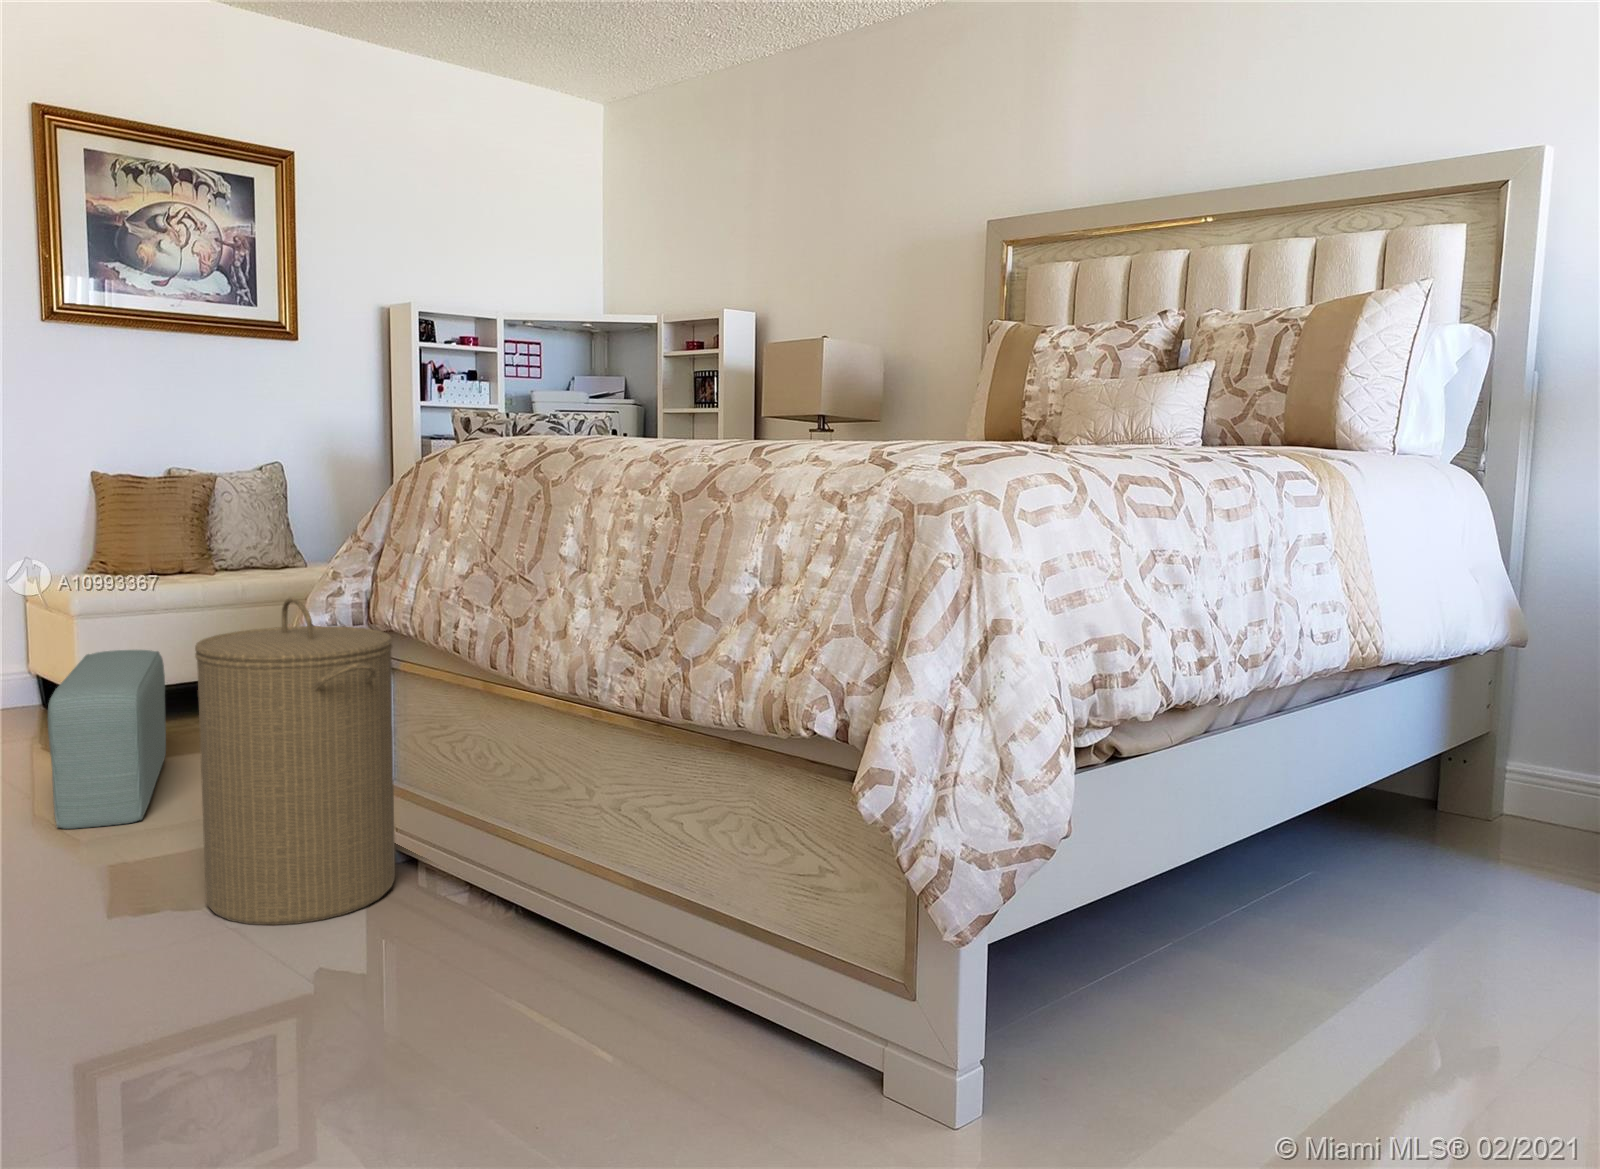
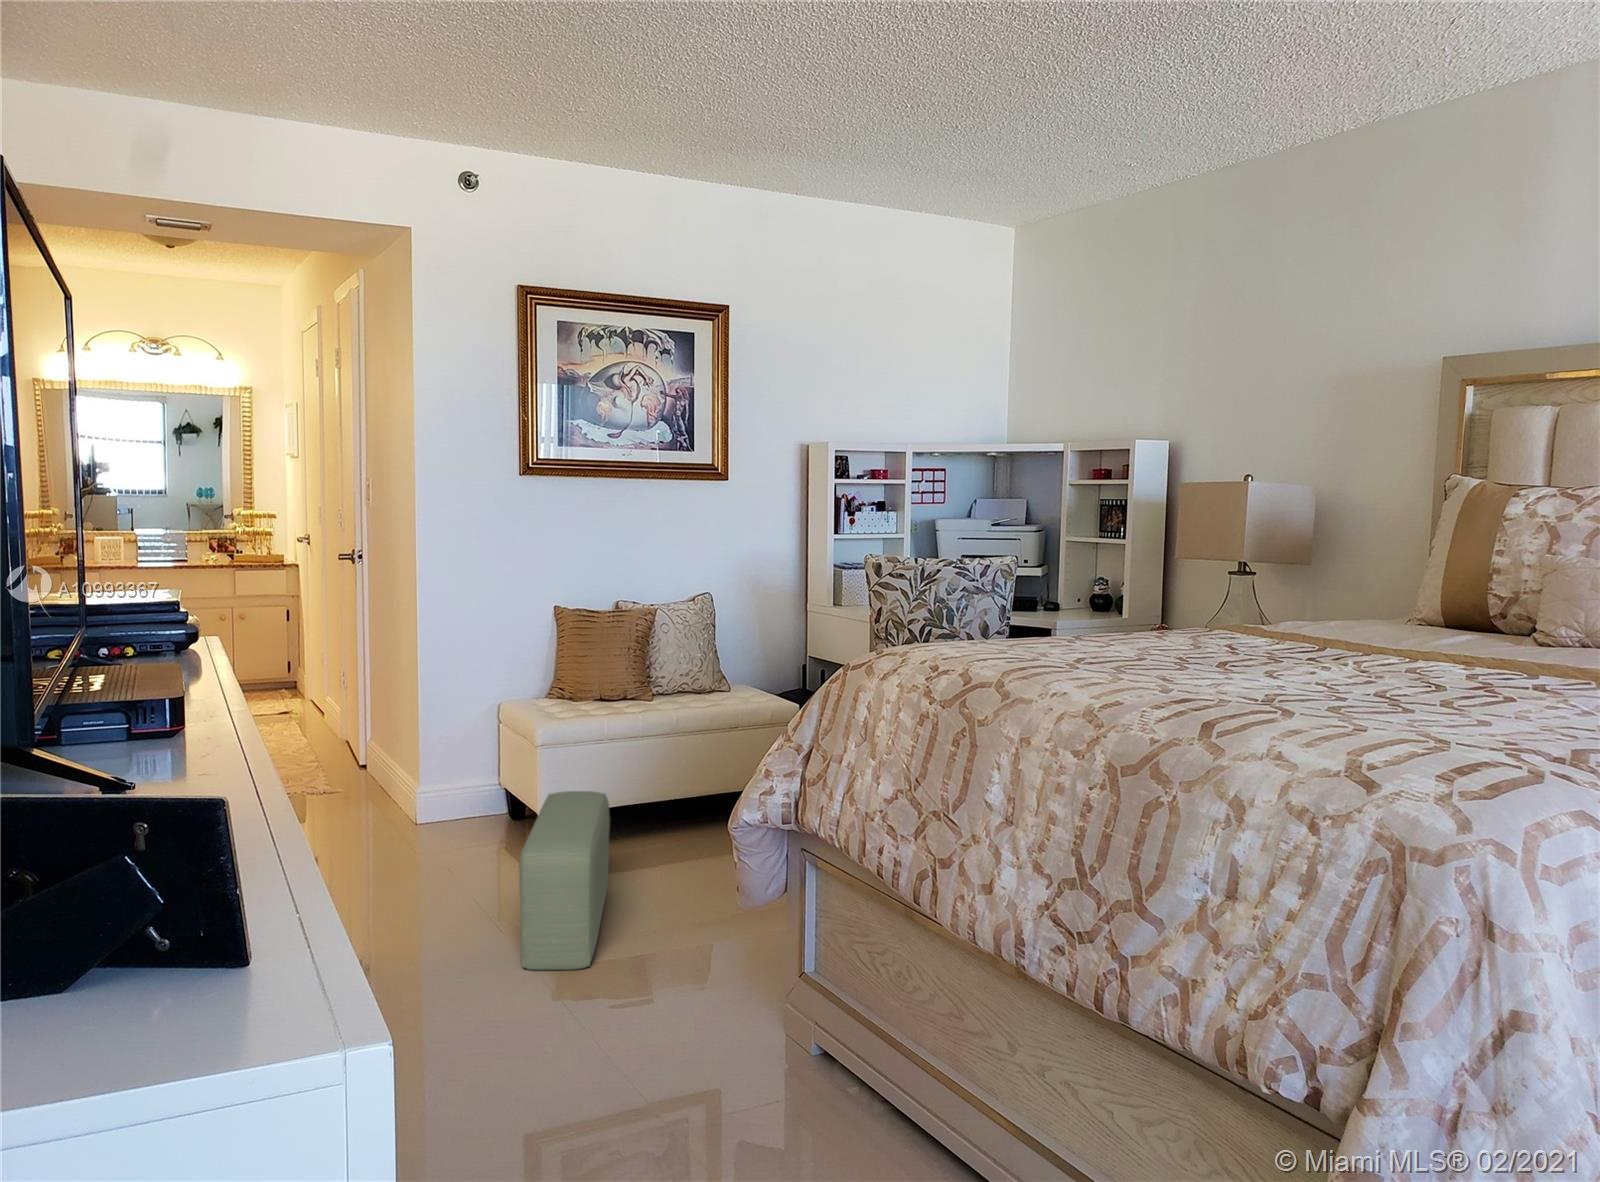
laundry hamper: present [195,597,395,925] -> none [645,802,817,1123]

